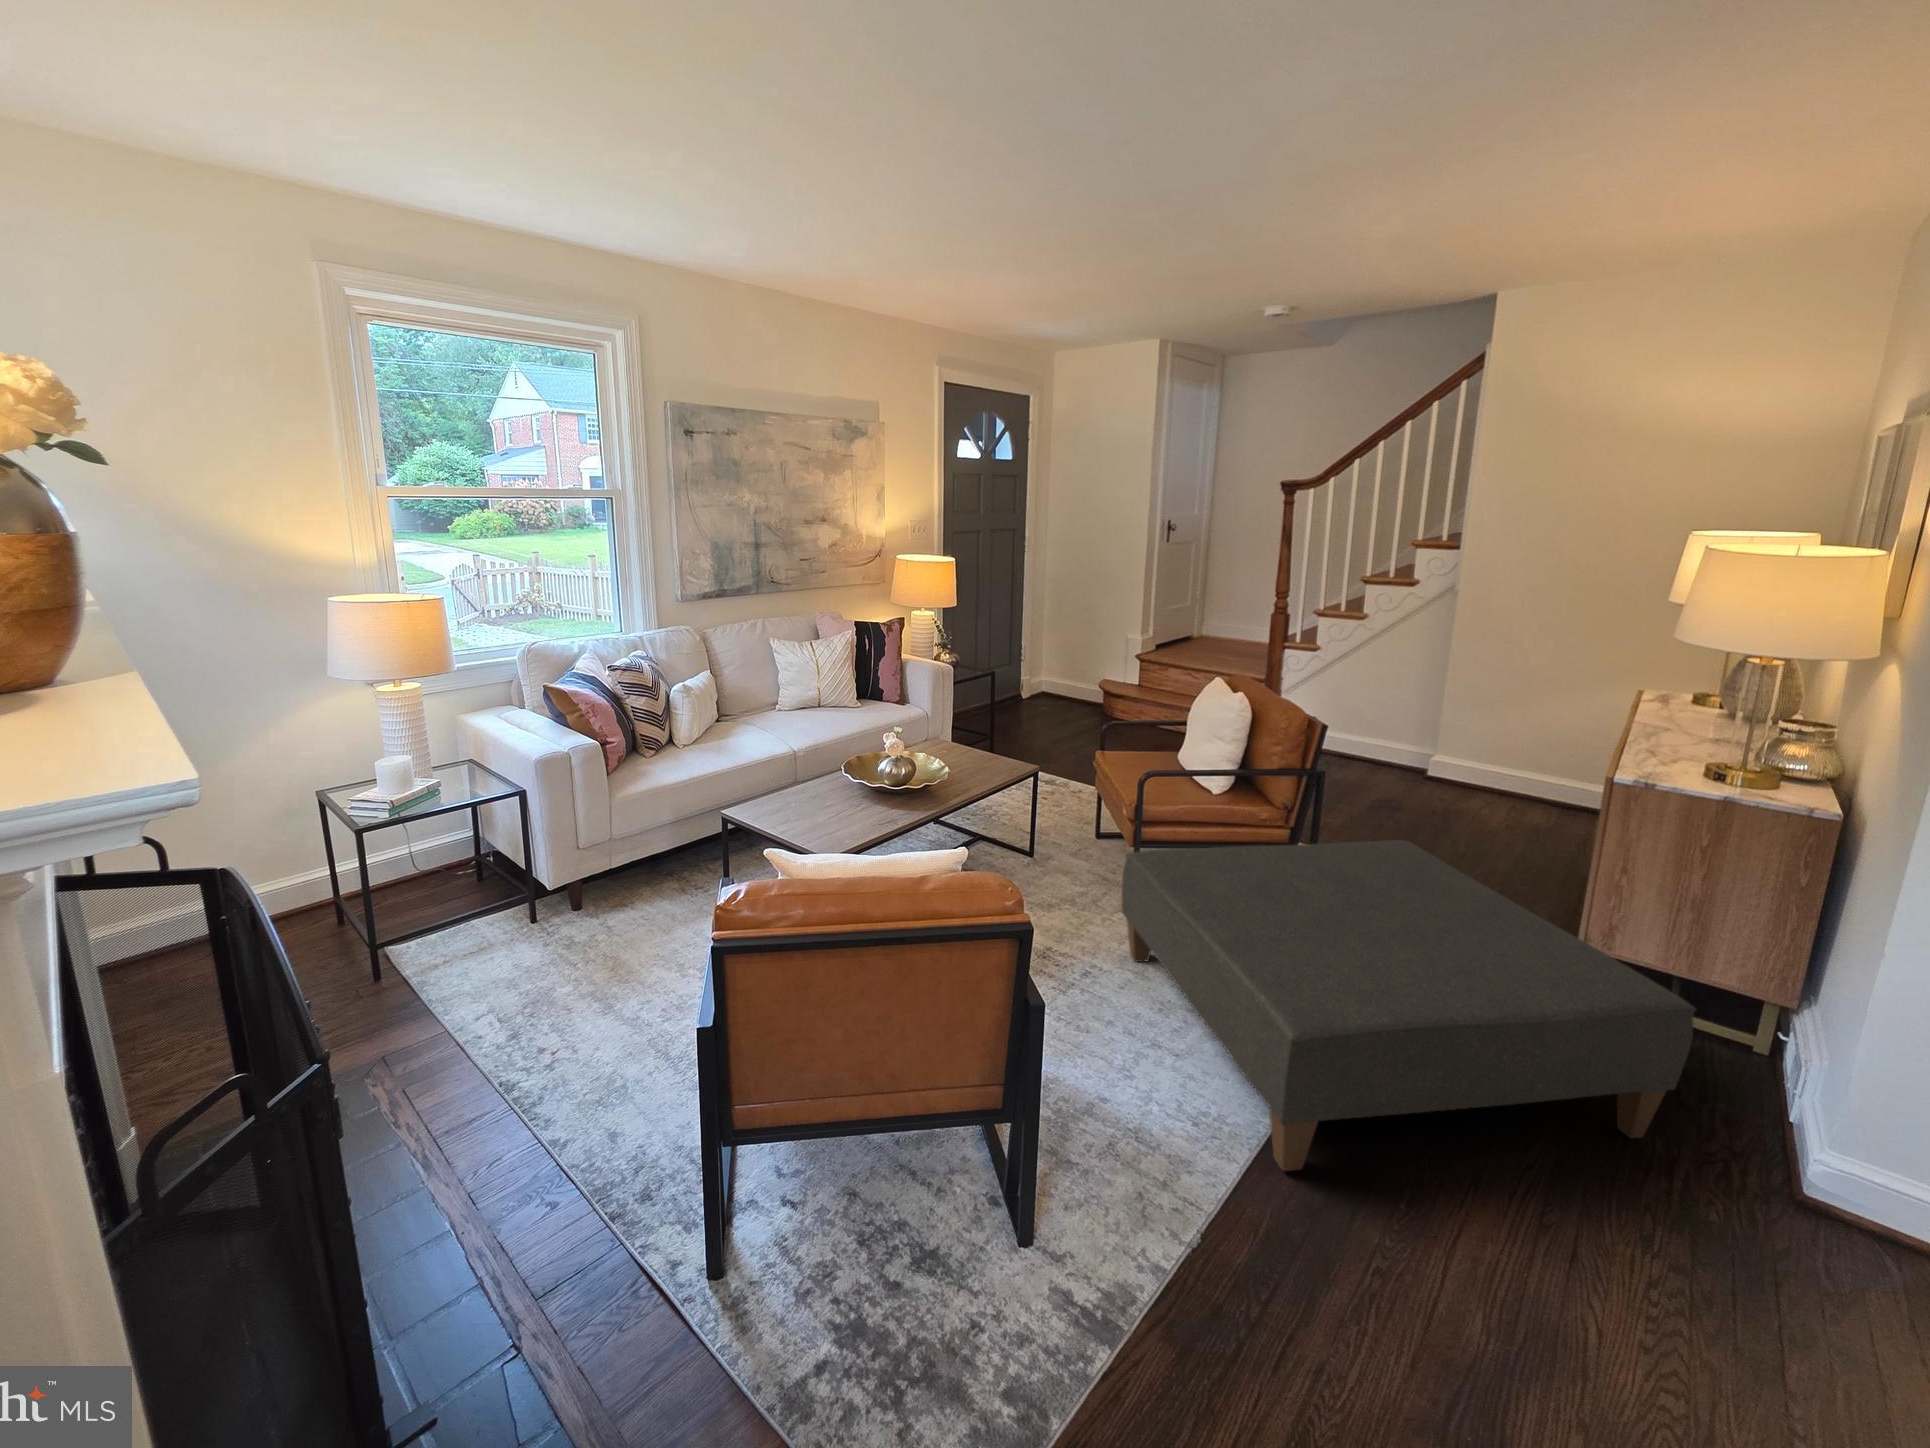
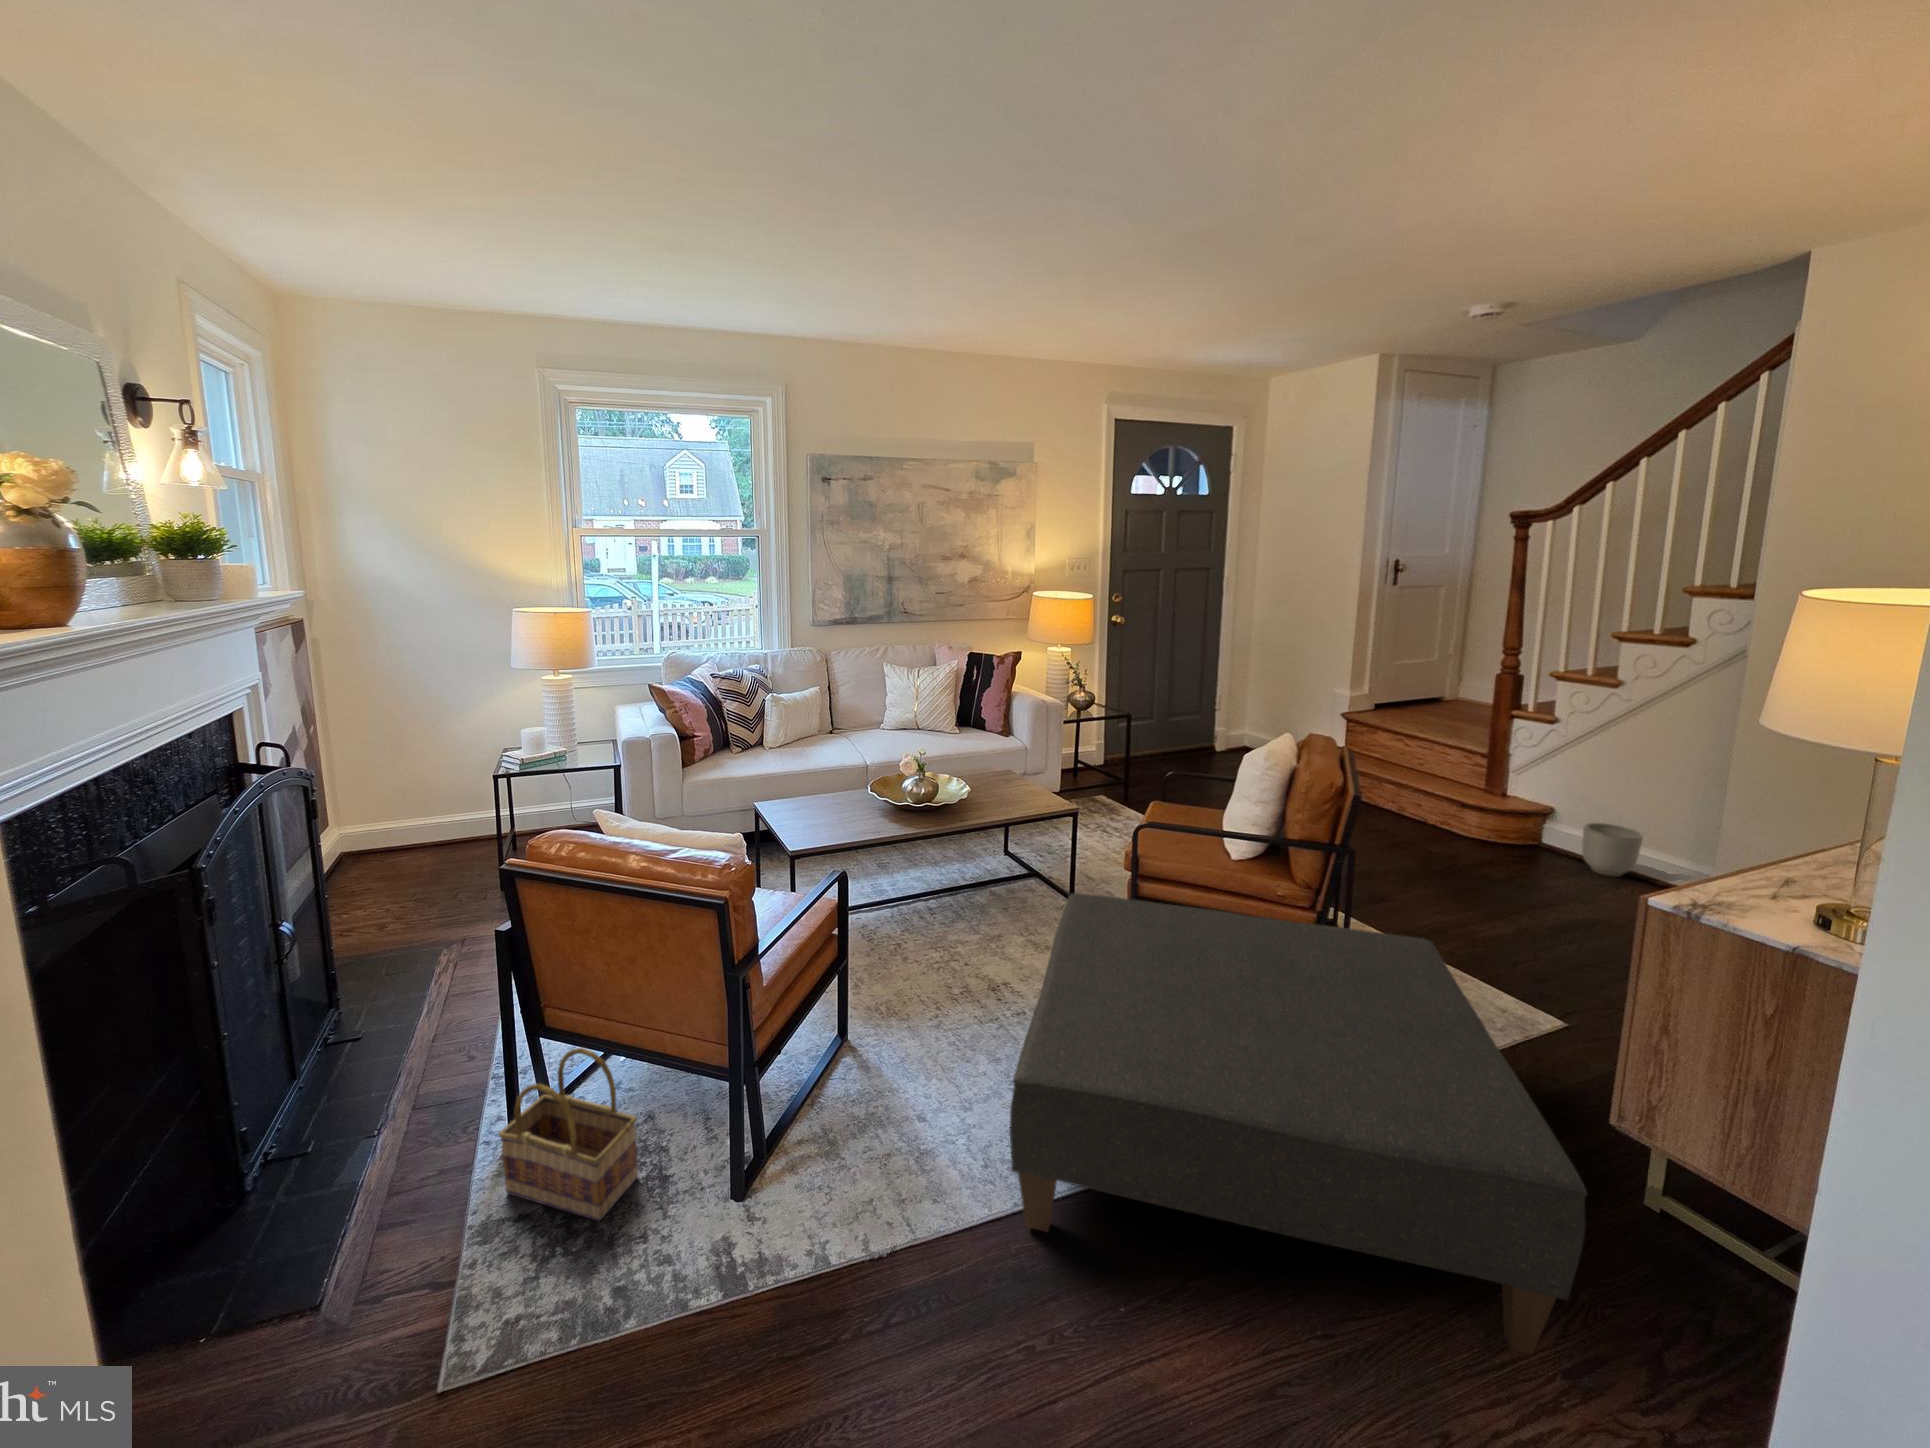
planter: none [1354,726,1396,767] -> present [1582,823,1643,877]
basket: none [767,1141,916,1344] -> present [499,1048,638,1221]

